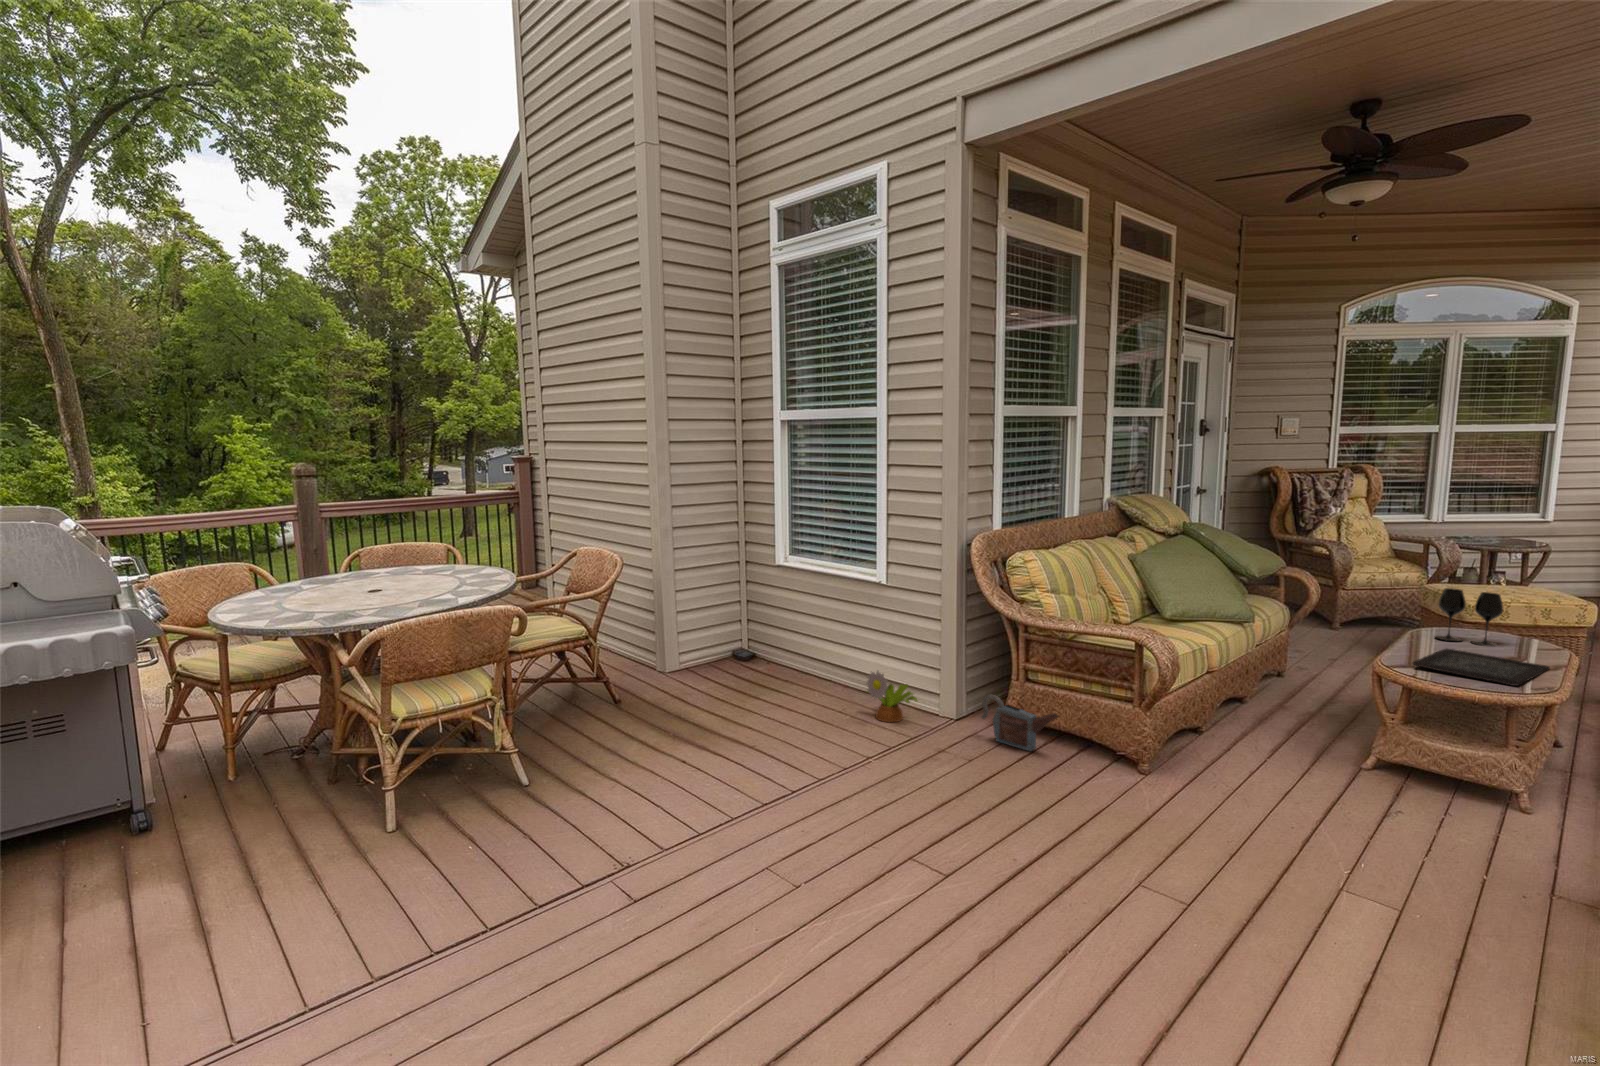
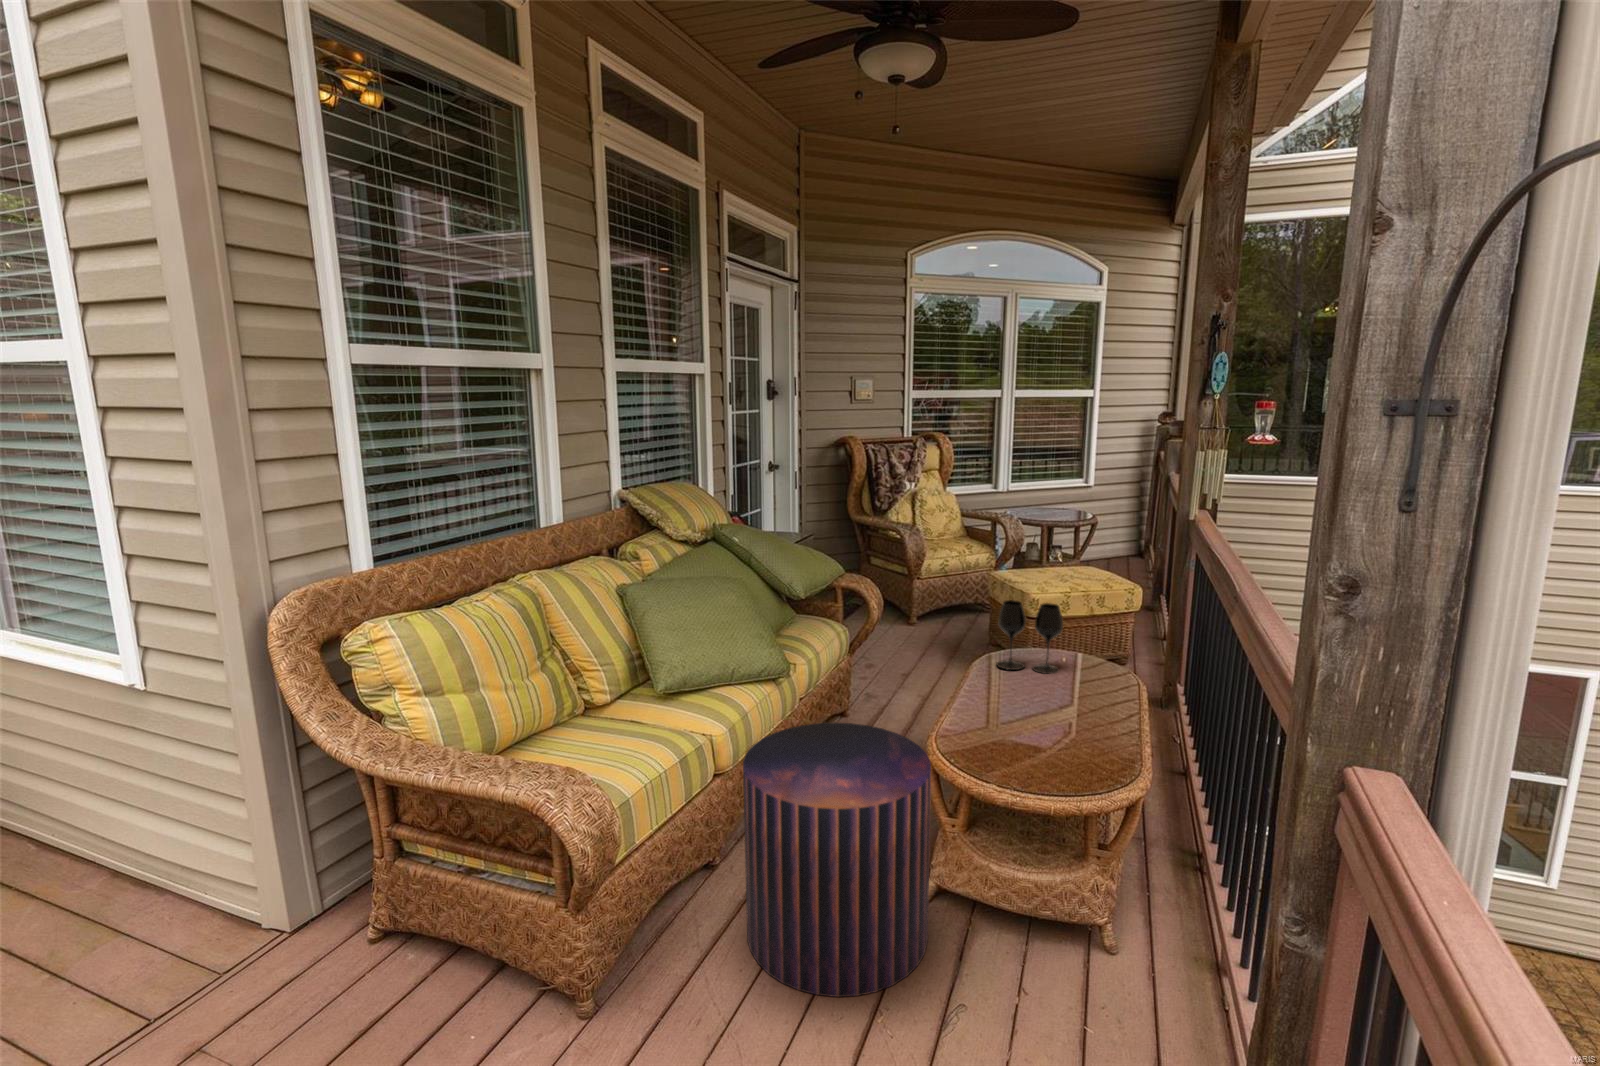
pouf: none [1236,644,1386,800] -> present [743,723,931,997]
tray: present [1413,649,1550,686] -> none [968,689,1114,758]
decorative plant: present [866,671,917,722] -> none [59,887,194,989]
watering can: present [982,694,1058,751] -> none [306,902,433,1008]

